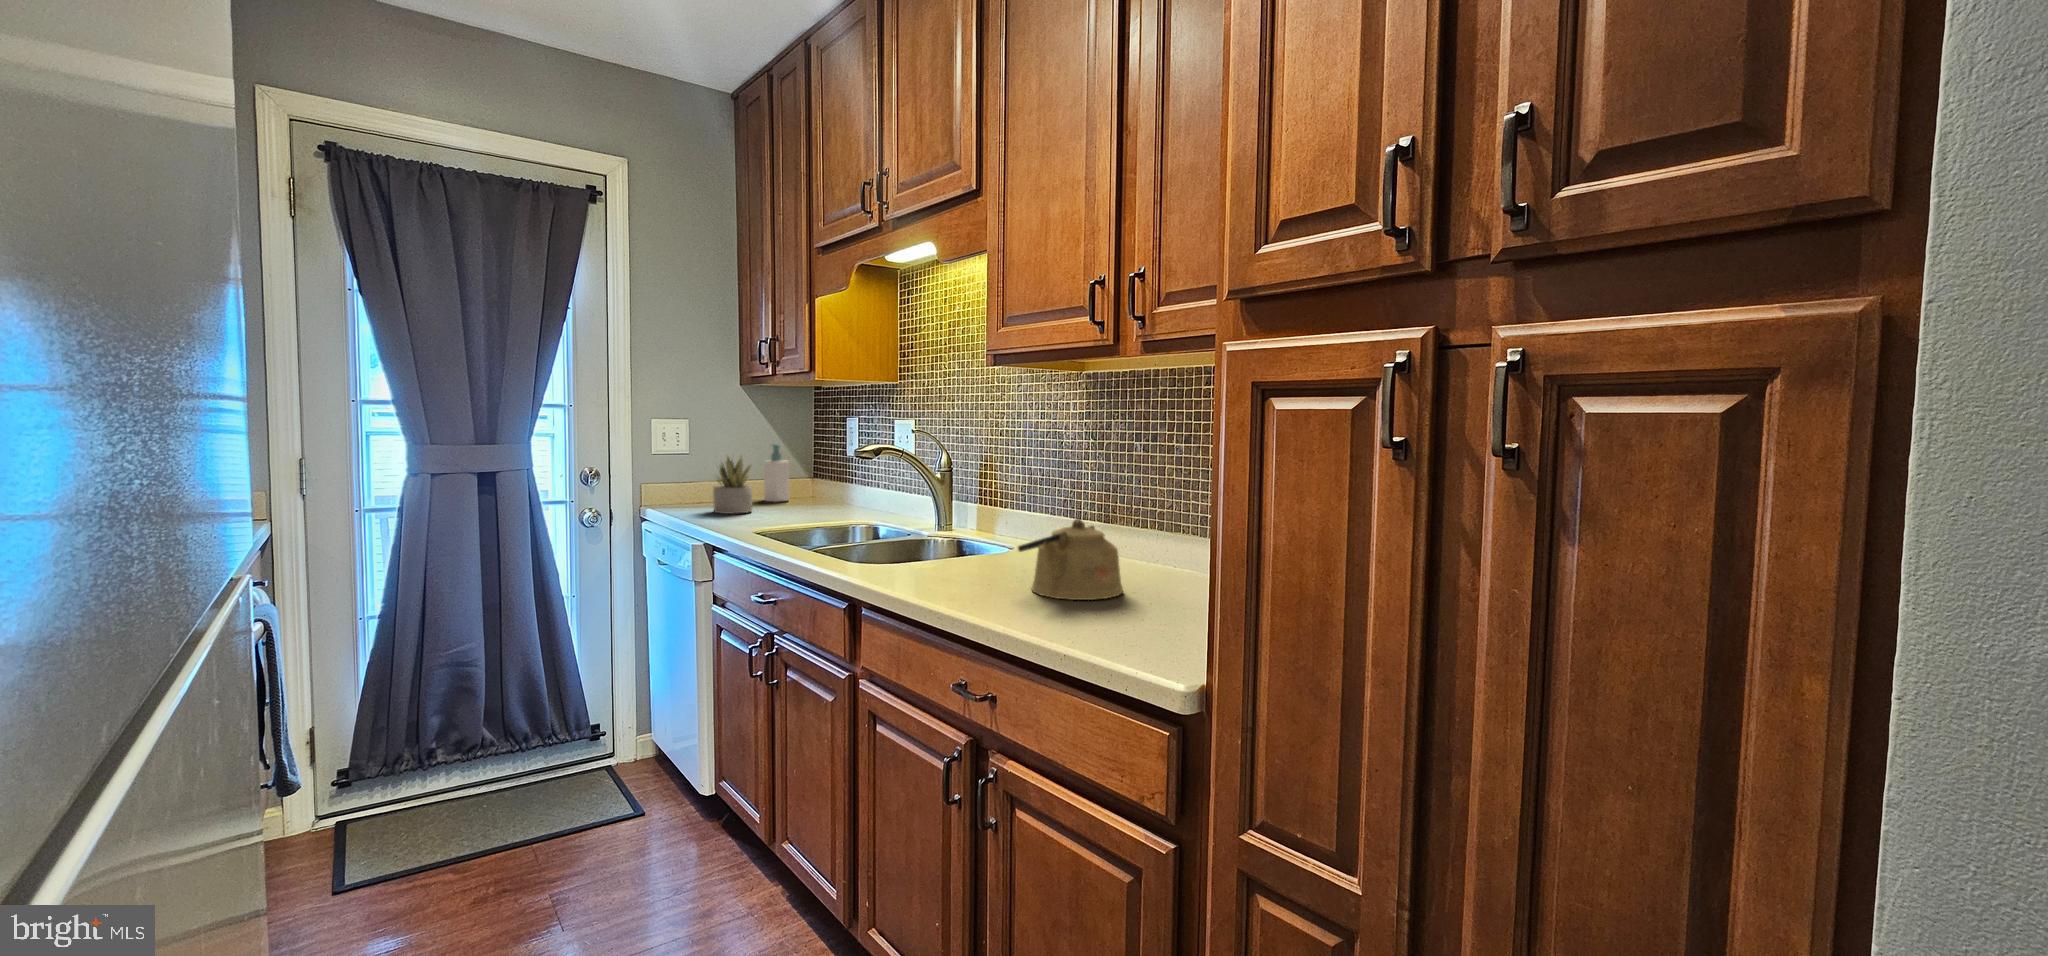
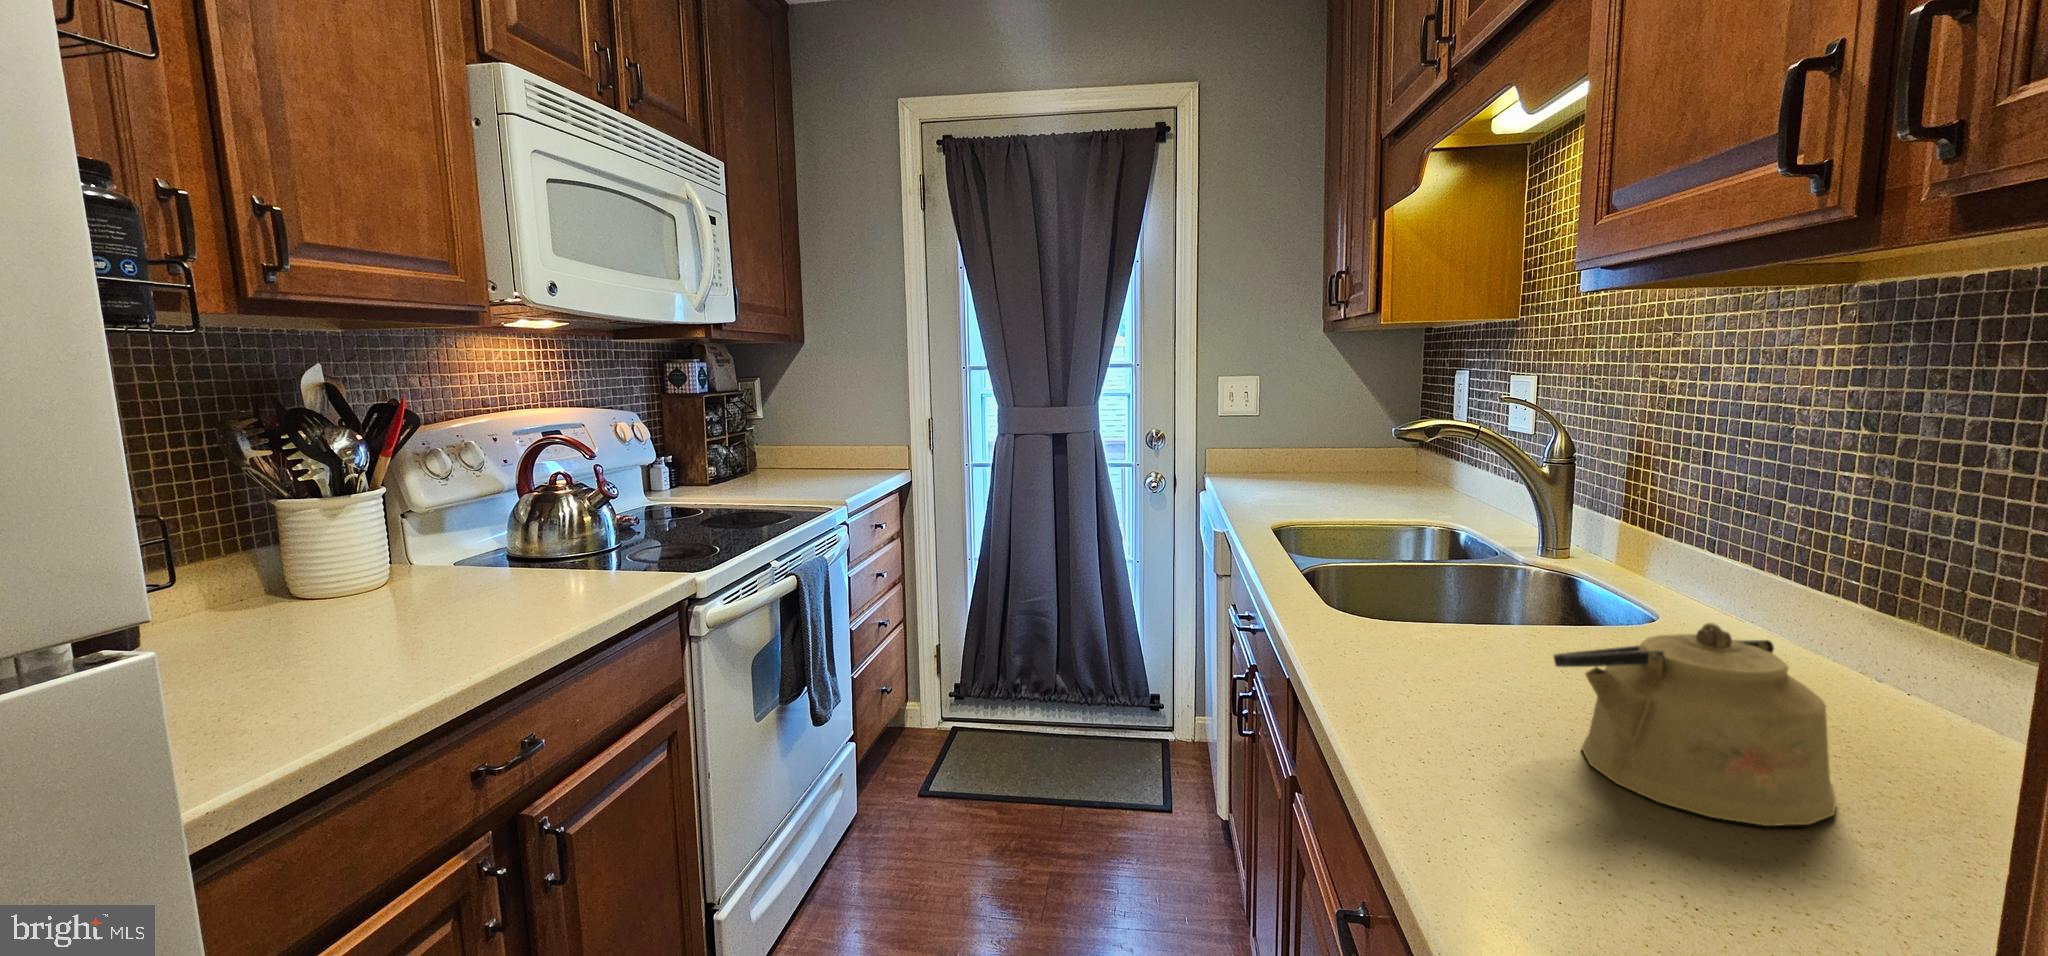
soap bottle: present [764,444,789,502] -> none [1346,404,1381,477]
succulent plant: present [713,457,752,514] -> none [1264,419,1314,493]

